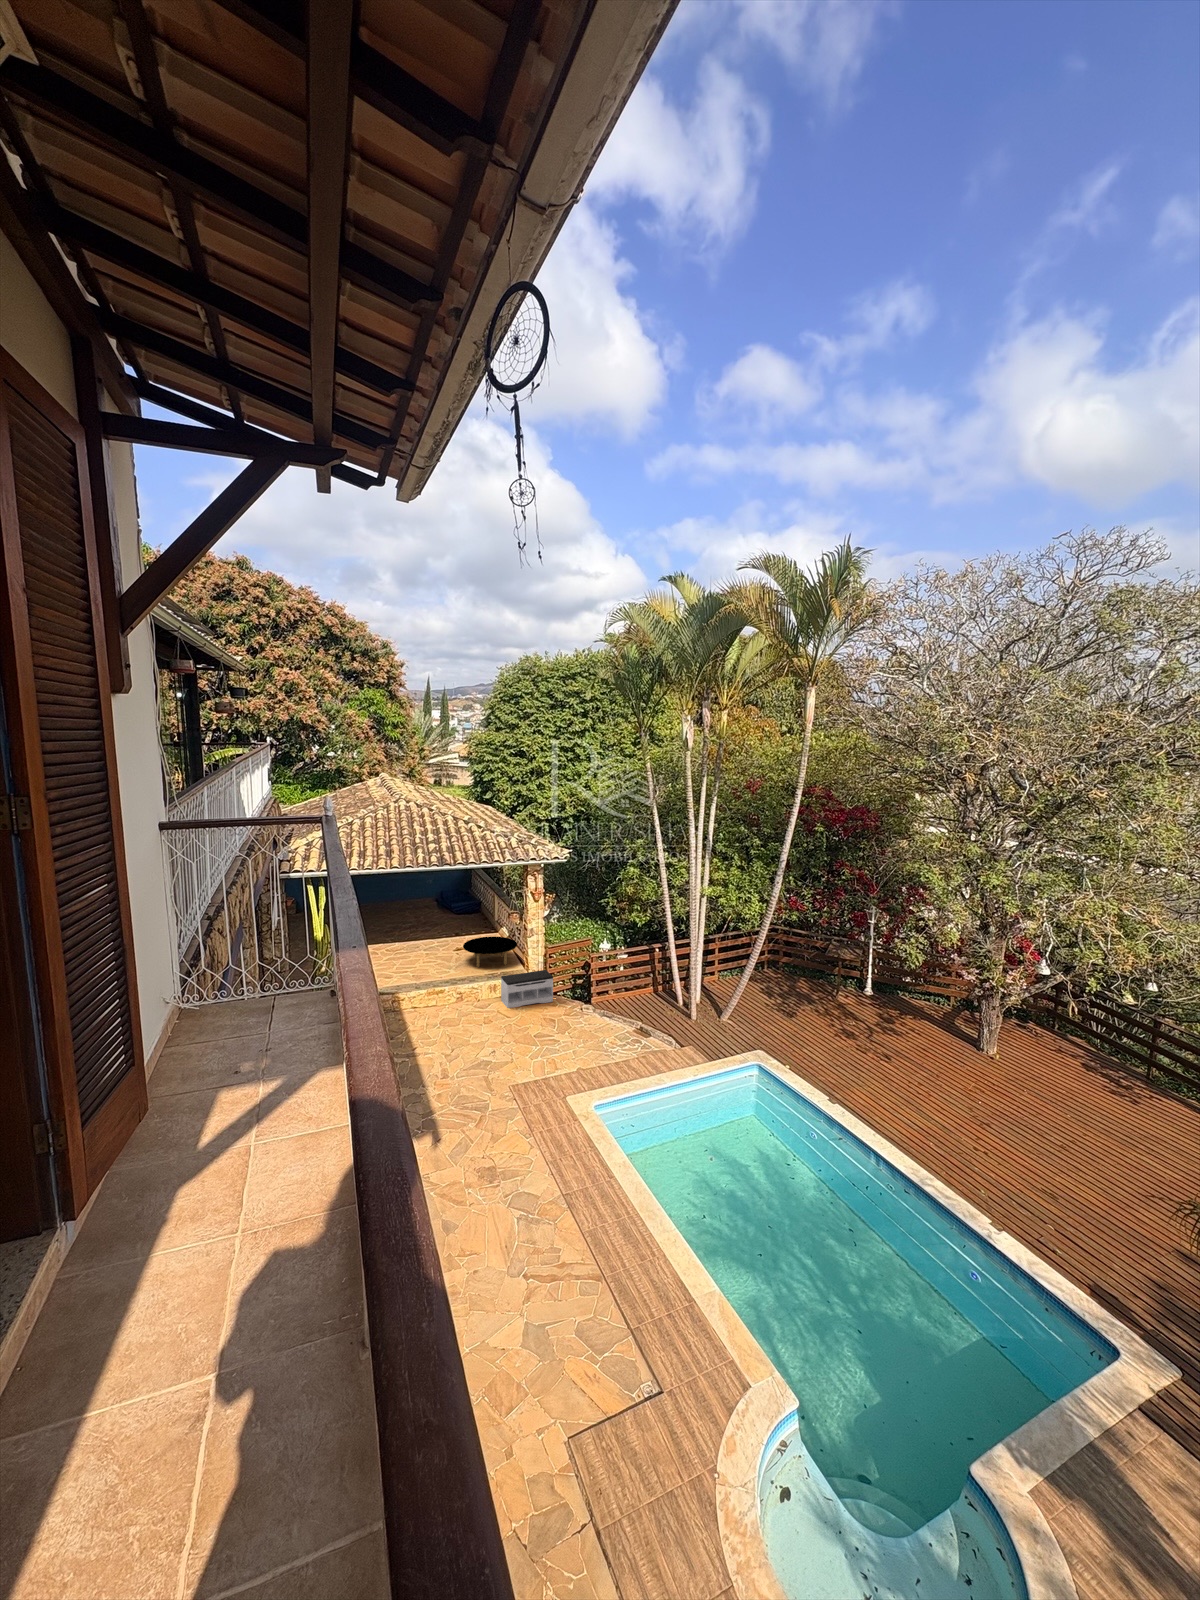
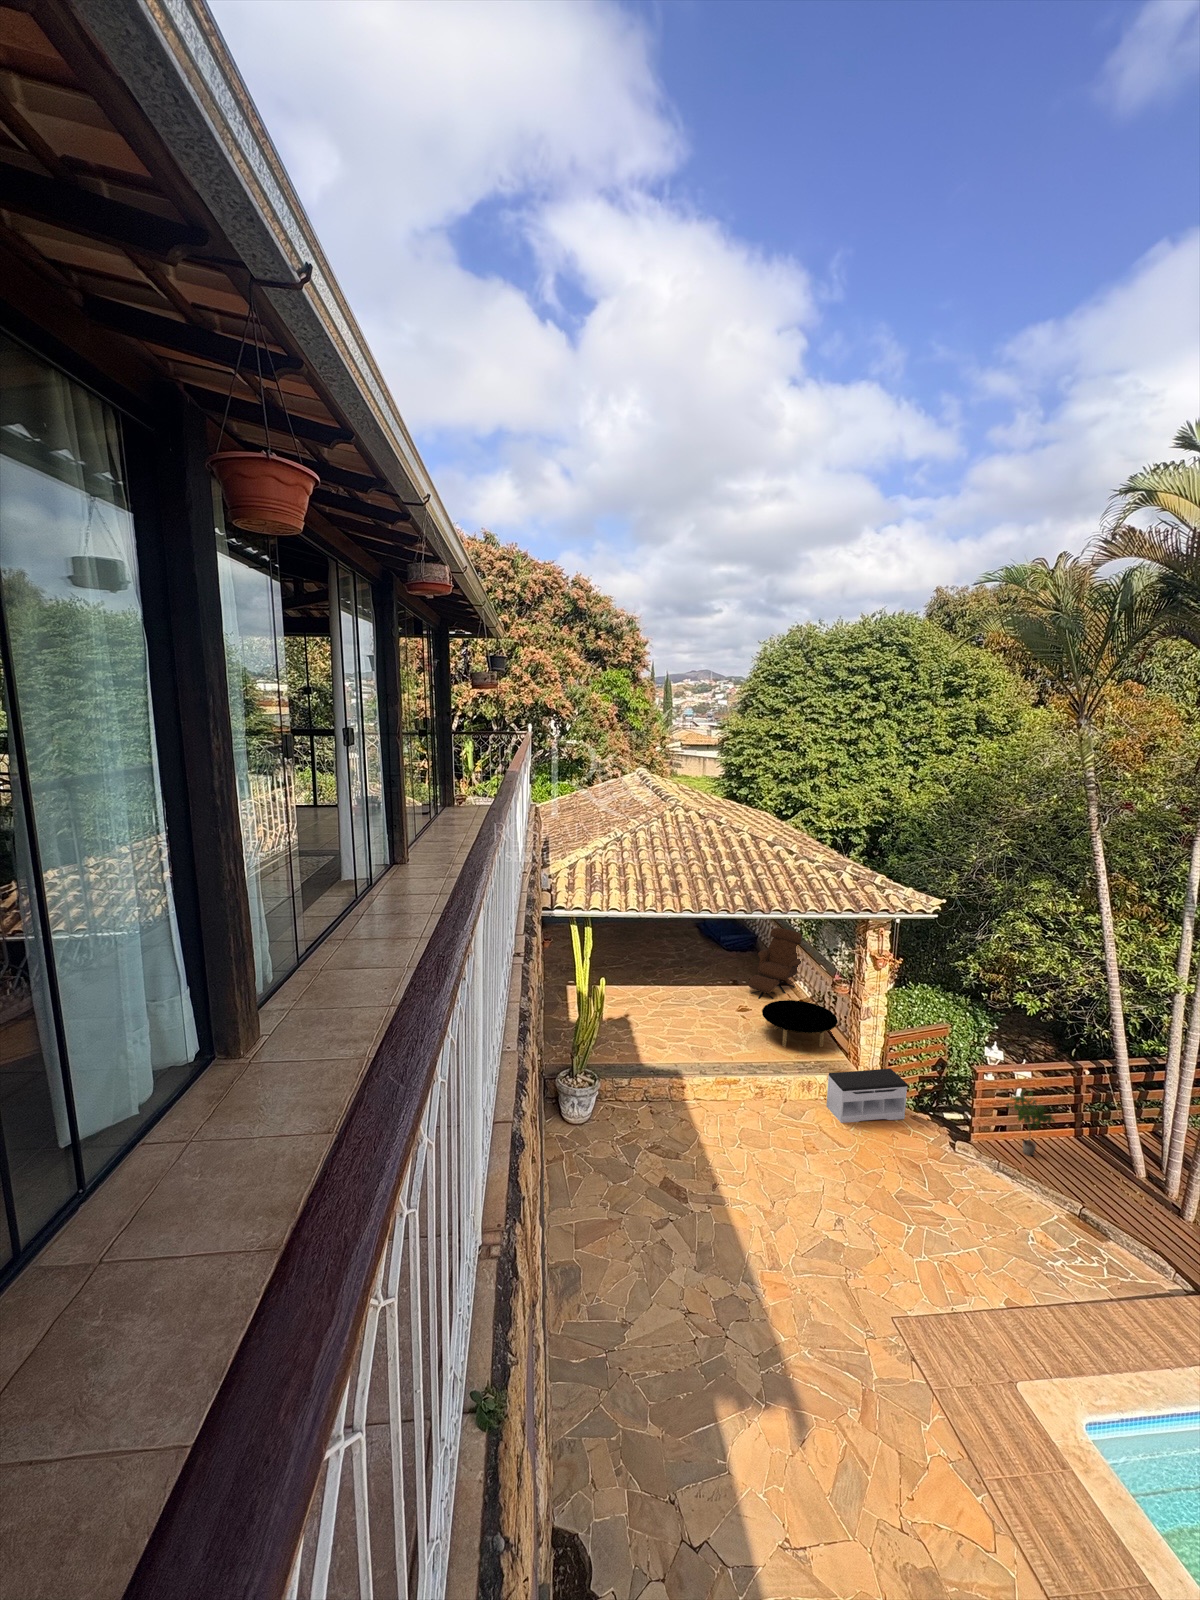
lounge chair: none [463,889,506,942] -> present [748,928,802,999]
potted plant: none [613,970,637,1011] -> present [1007,1091,1055,1156]

